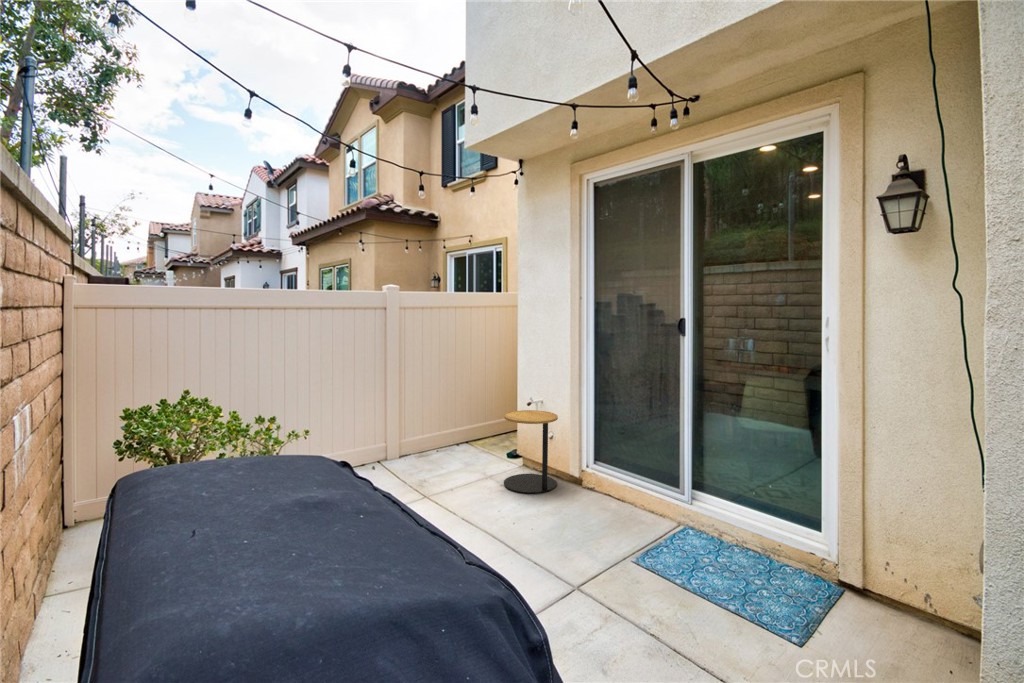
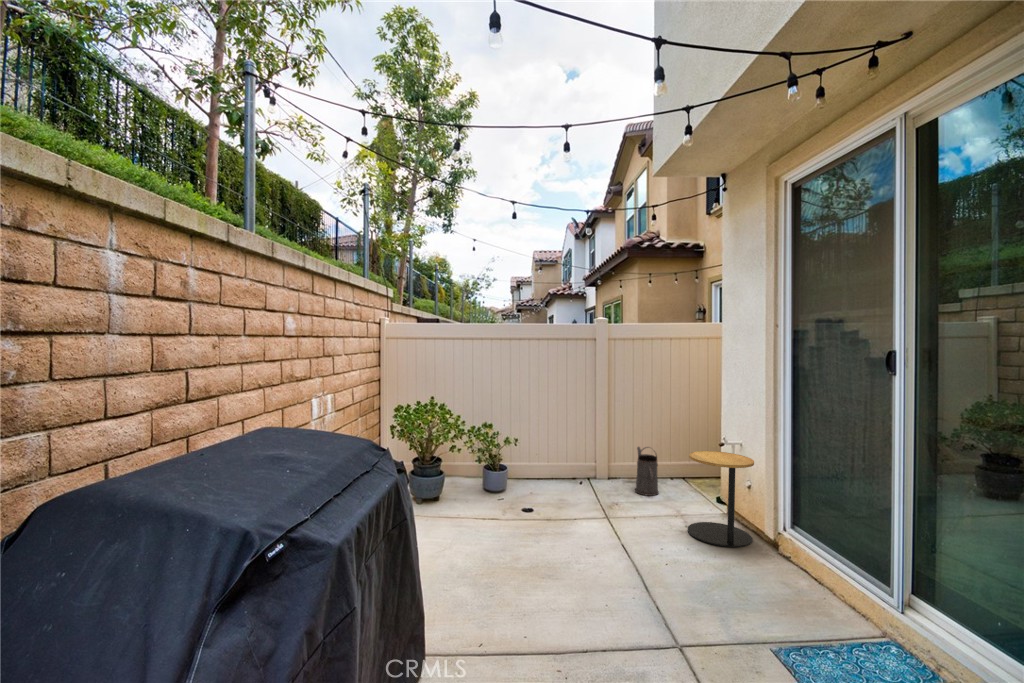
watering can: none [424,416,454,464] -> present [635,447,659,496]

